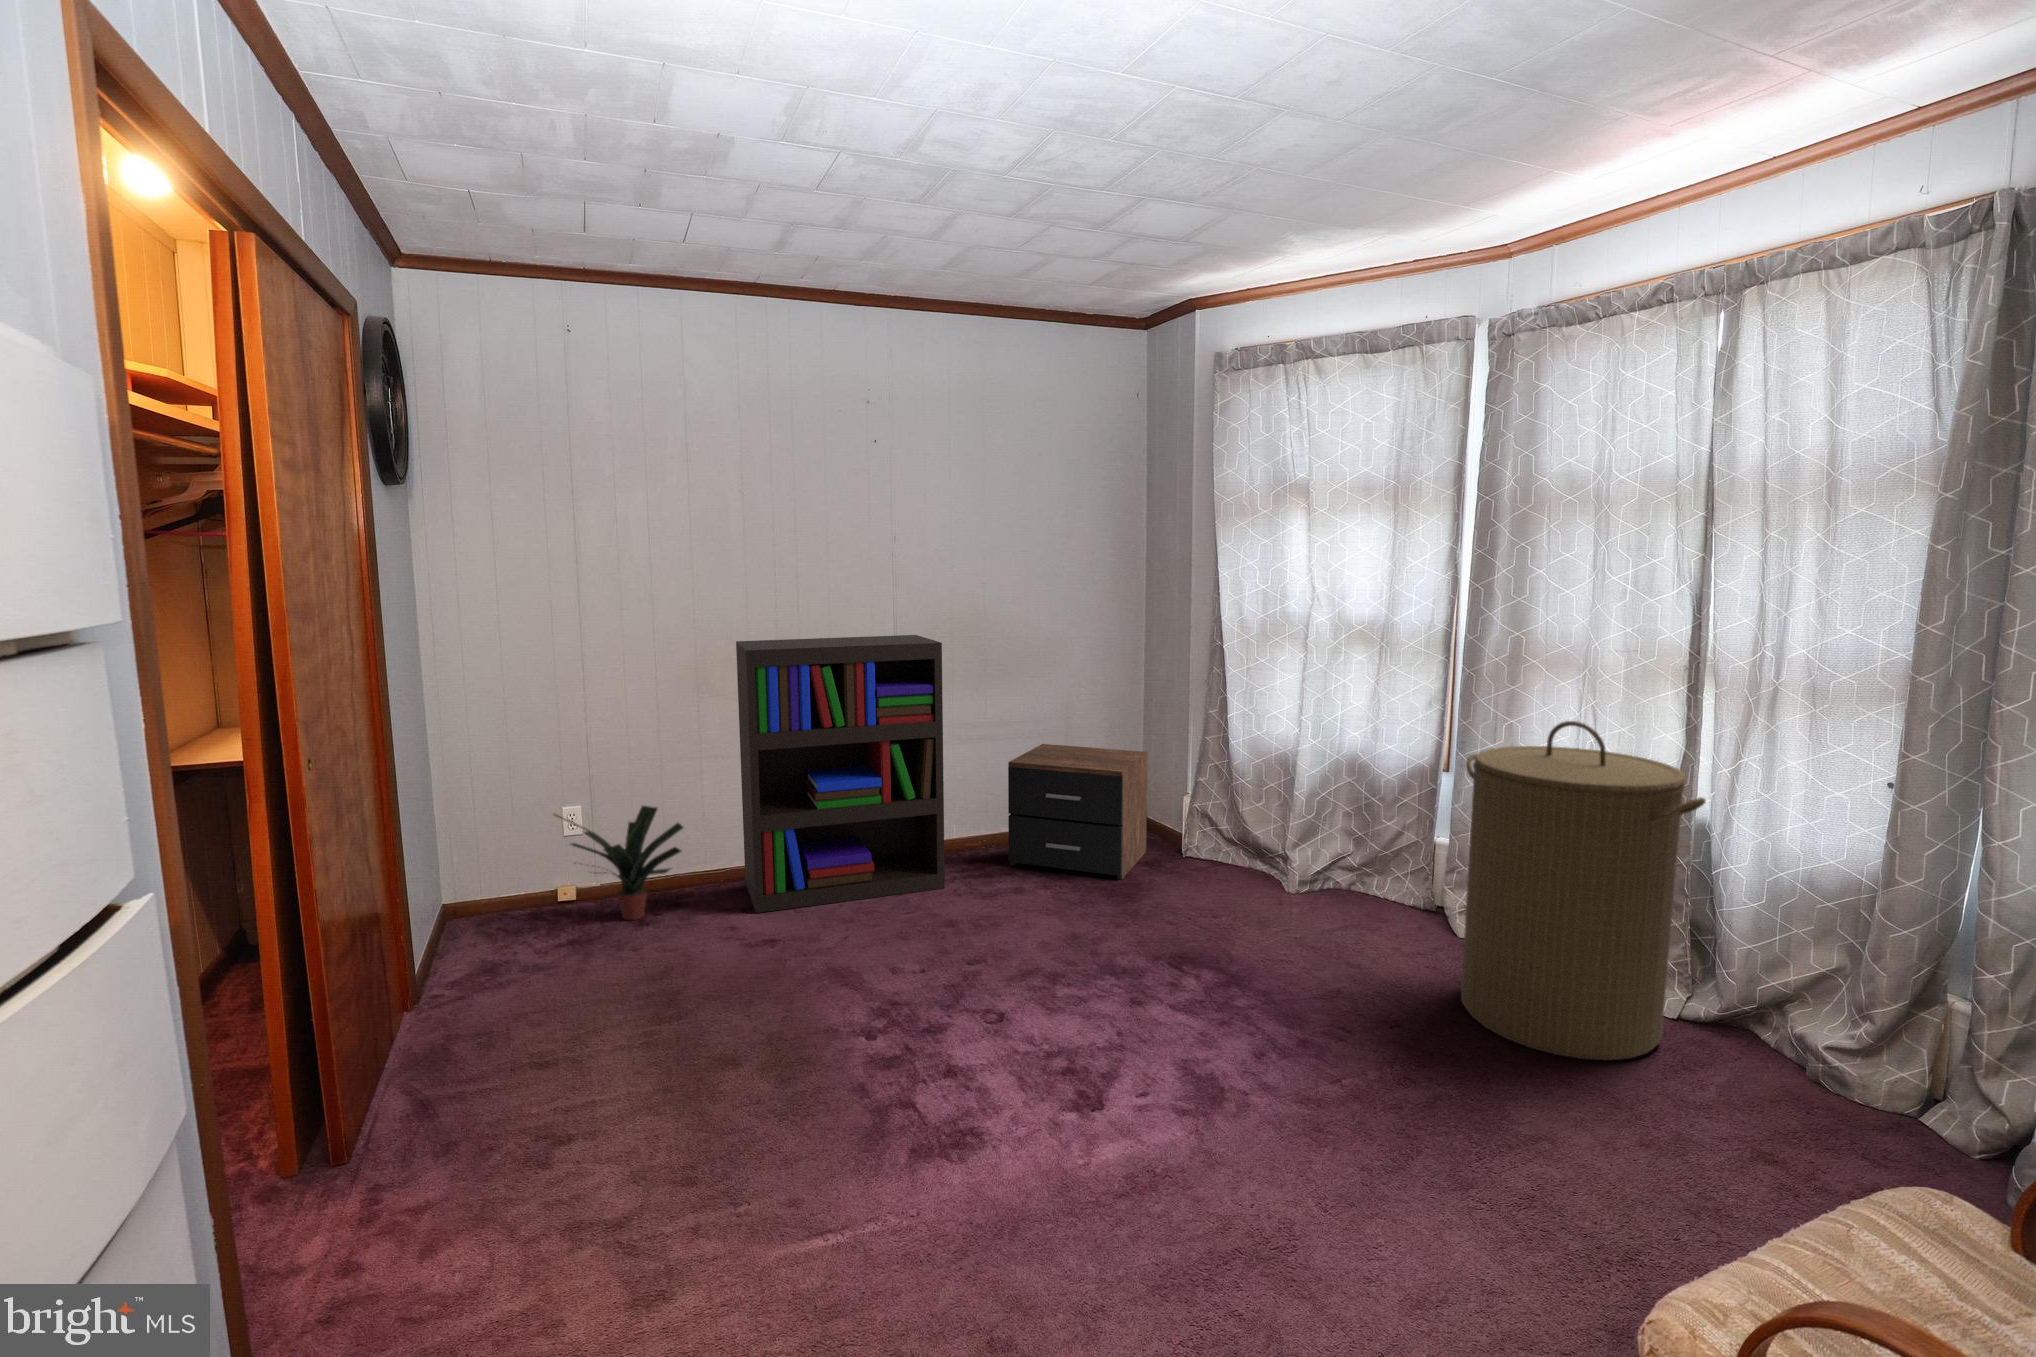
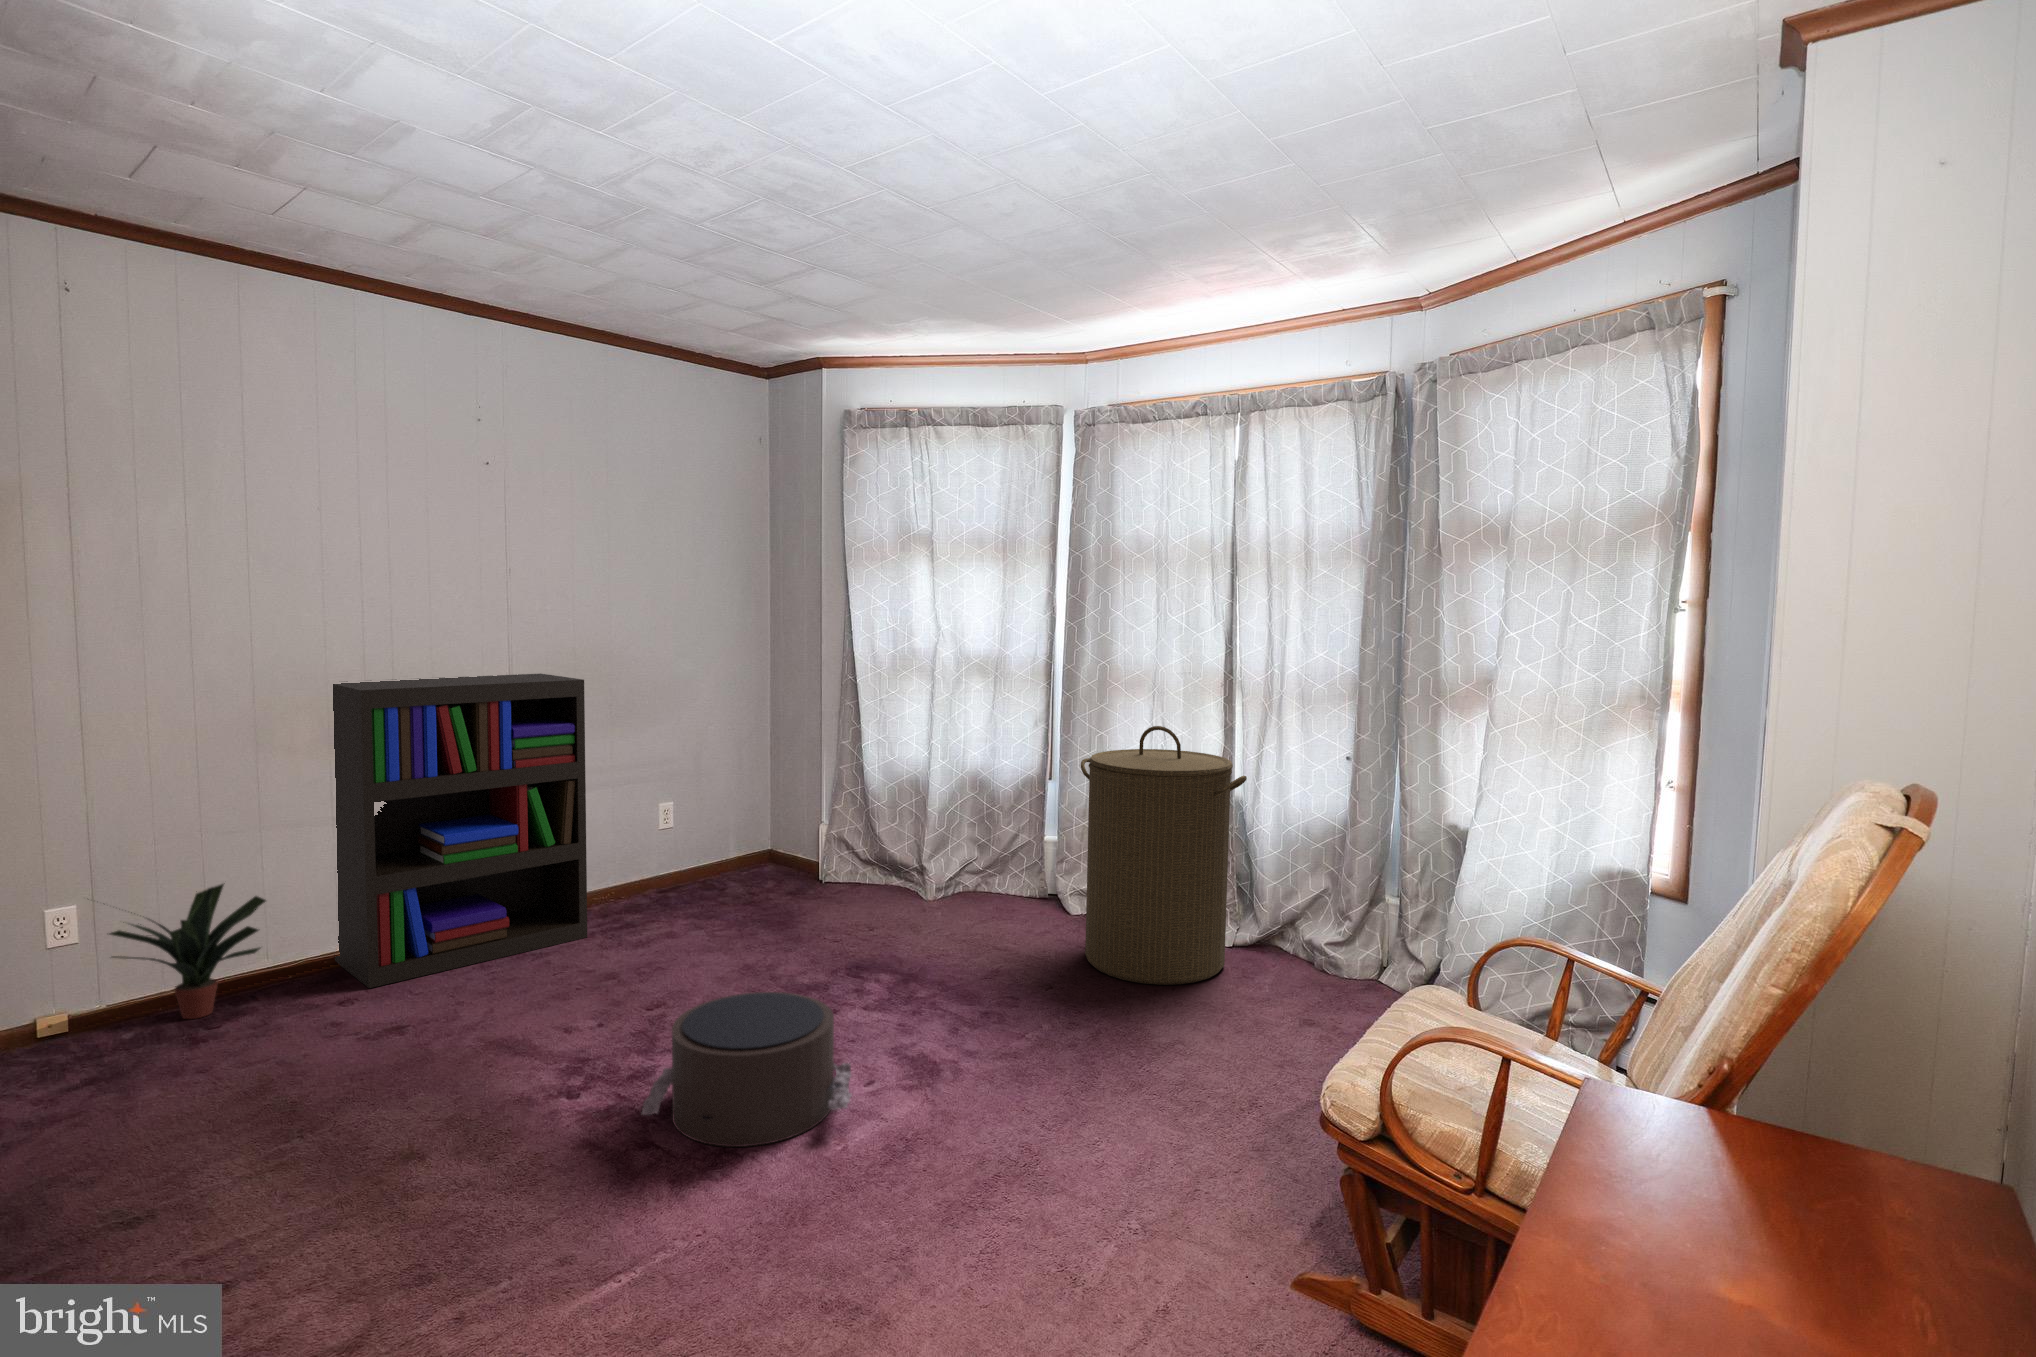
nightstand: present [1008,744,1148,879] -> none [648,784,783,908]
pouf: none [892,989,1120,1167] -> present [641,992,852,1147]

